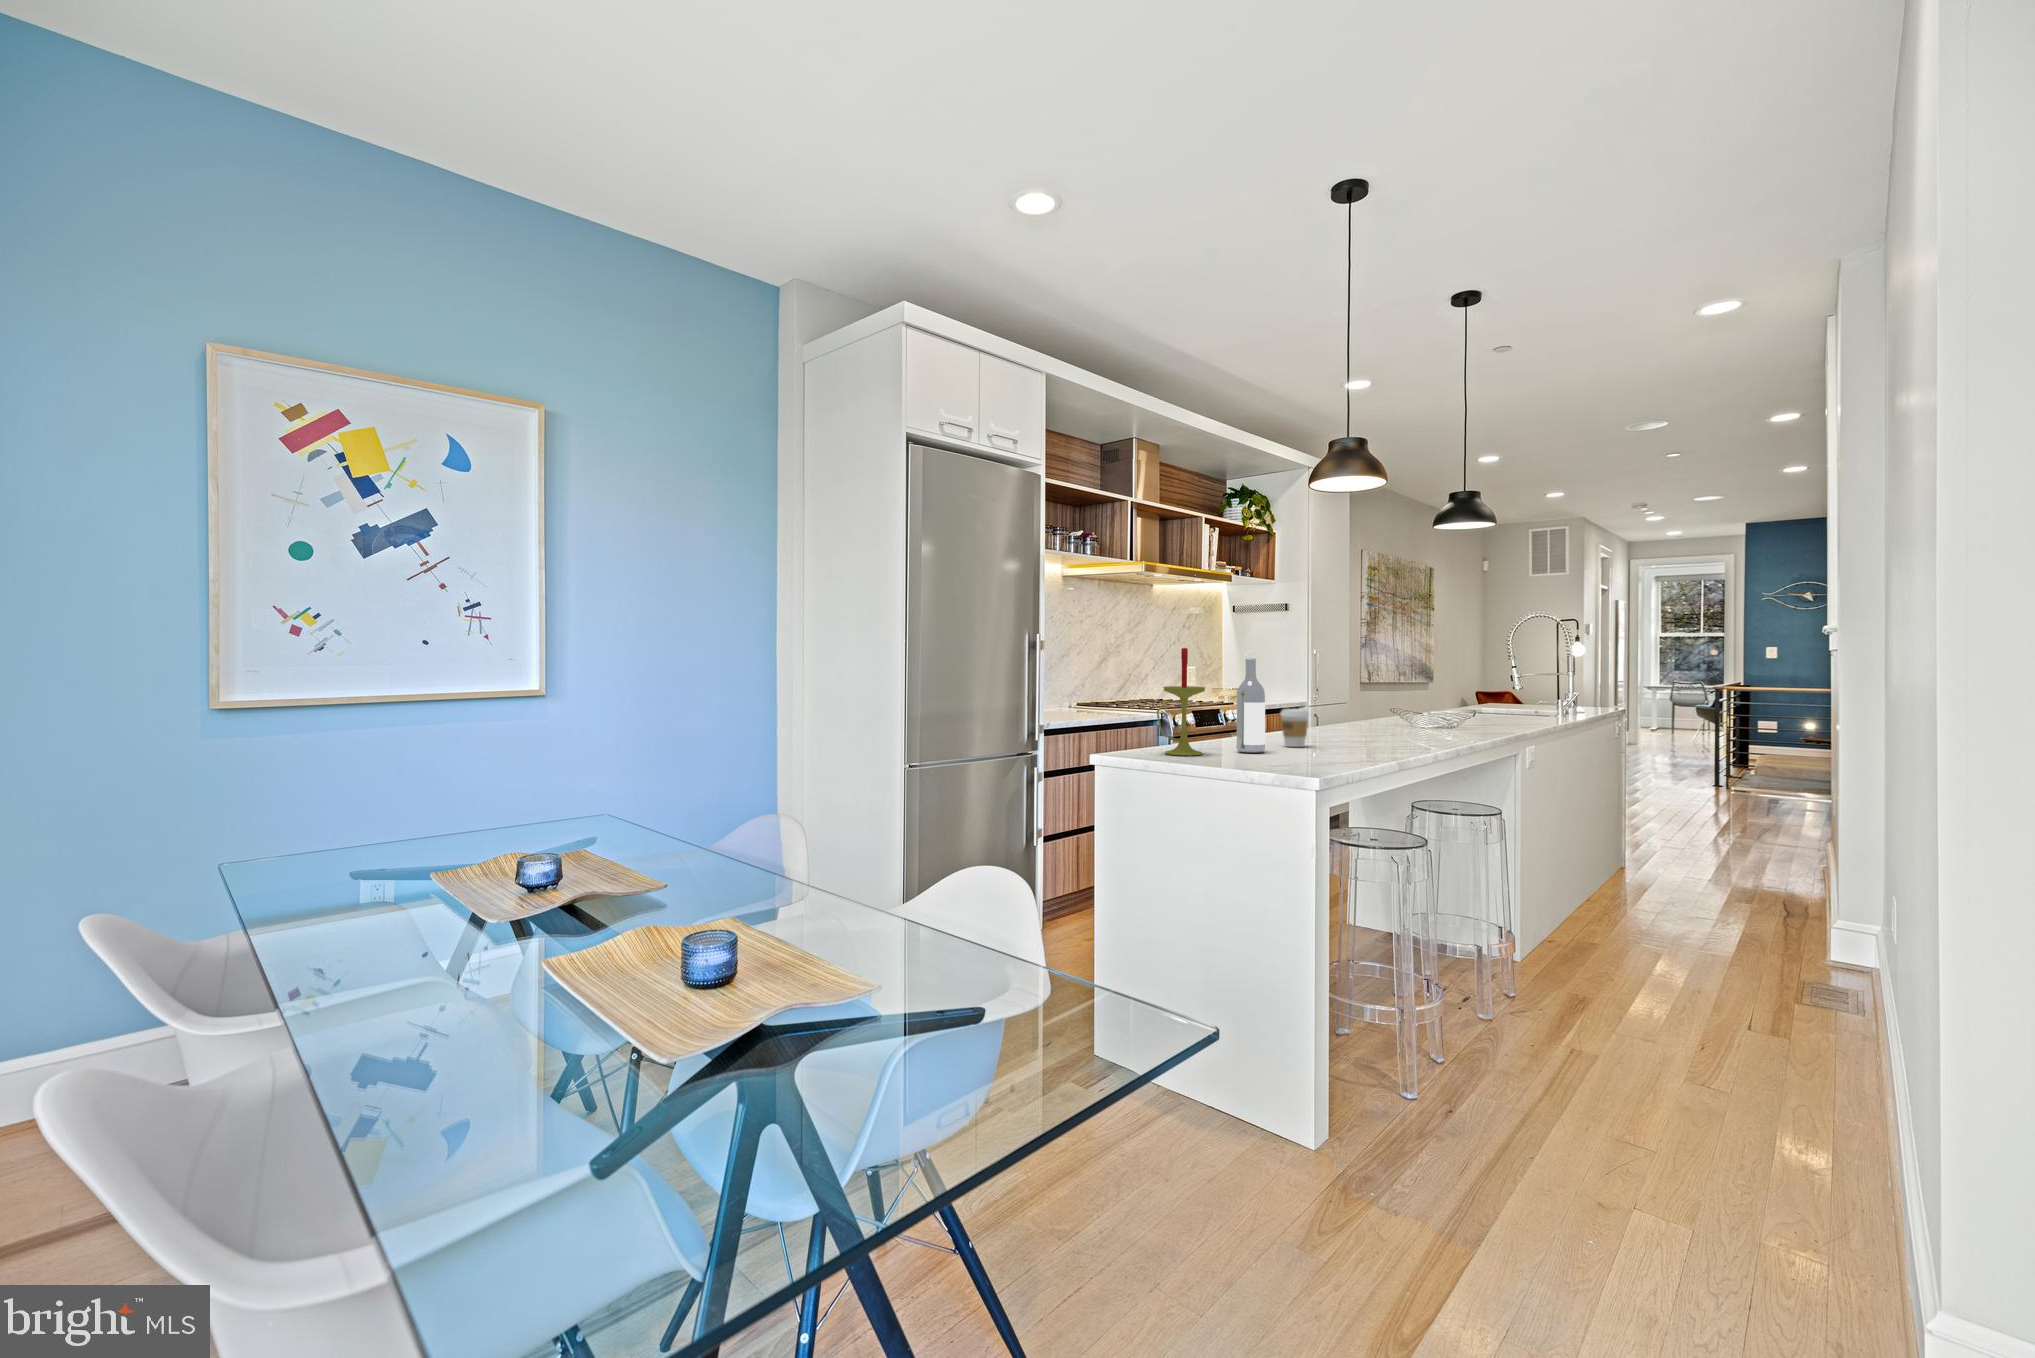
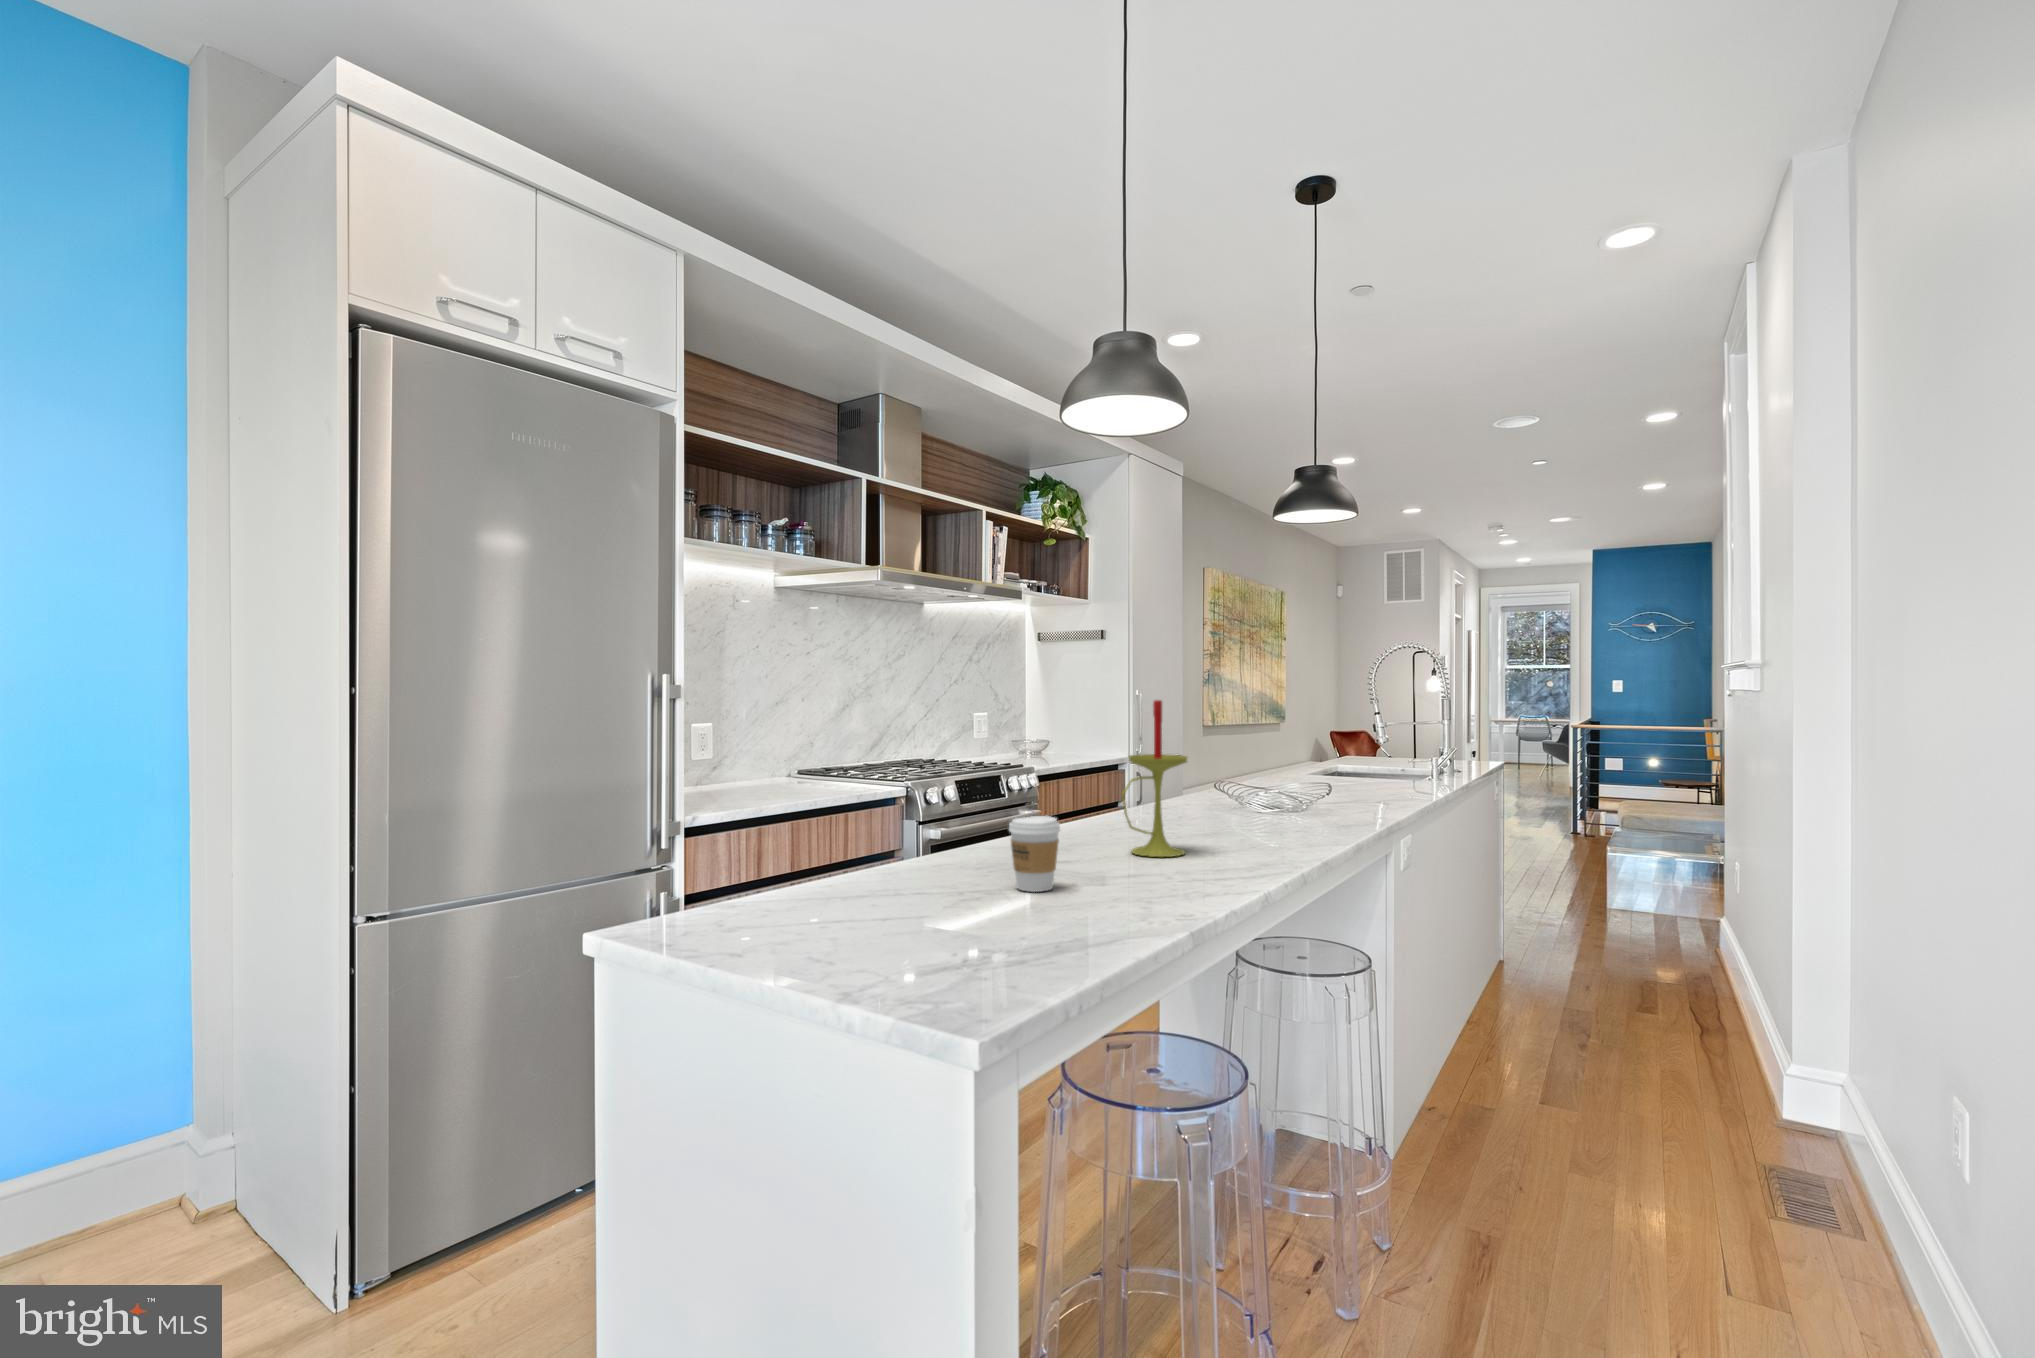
candle: present [1157,648,1205,756] -> present [1122,700,1187,857]
wine bottle: present [1237,652,1265,753] -> none [907,715,962,920]

